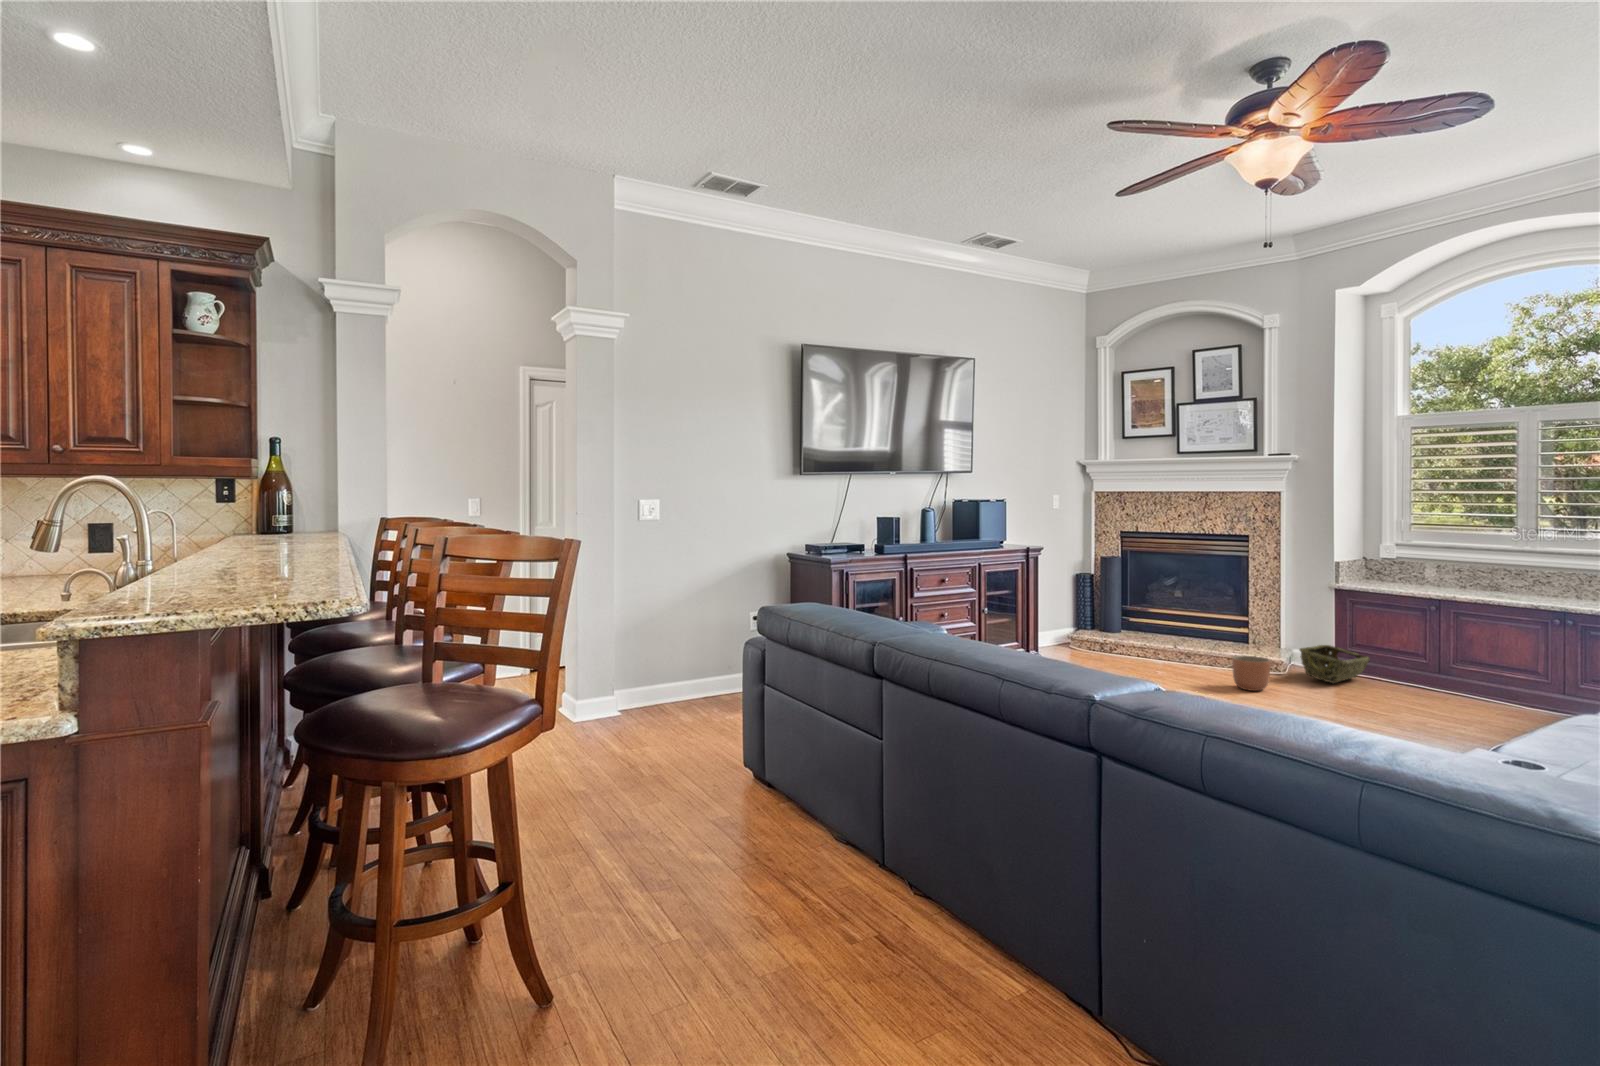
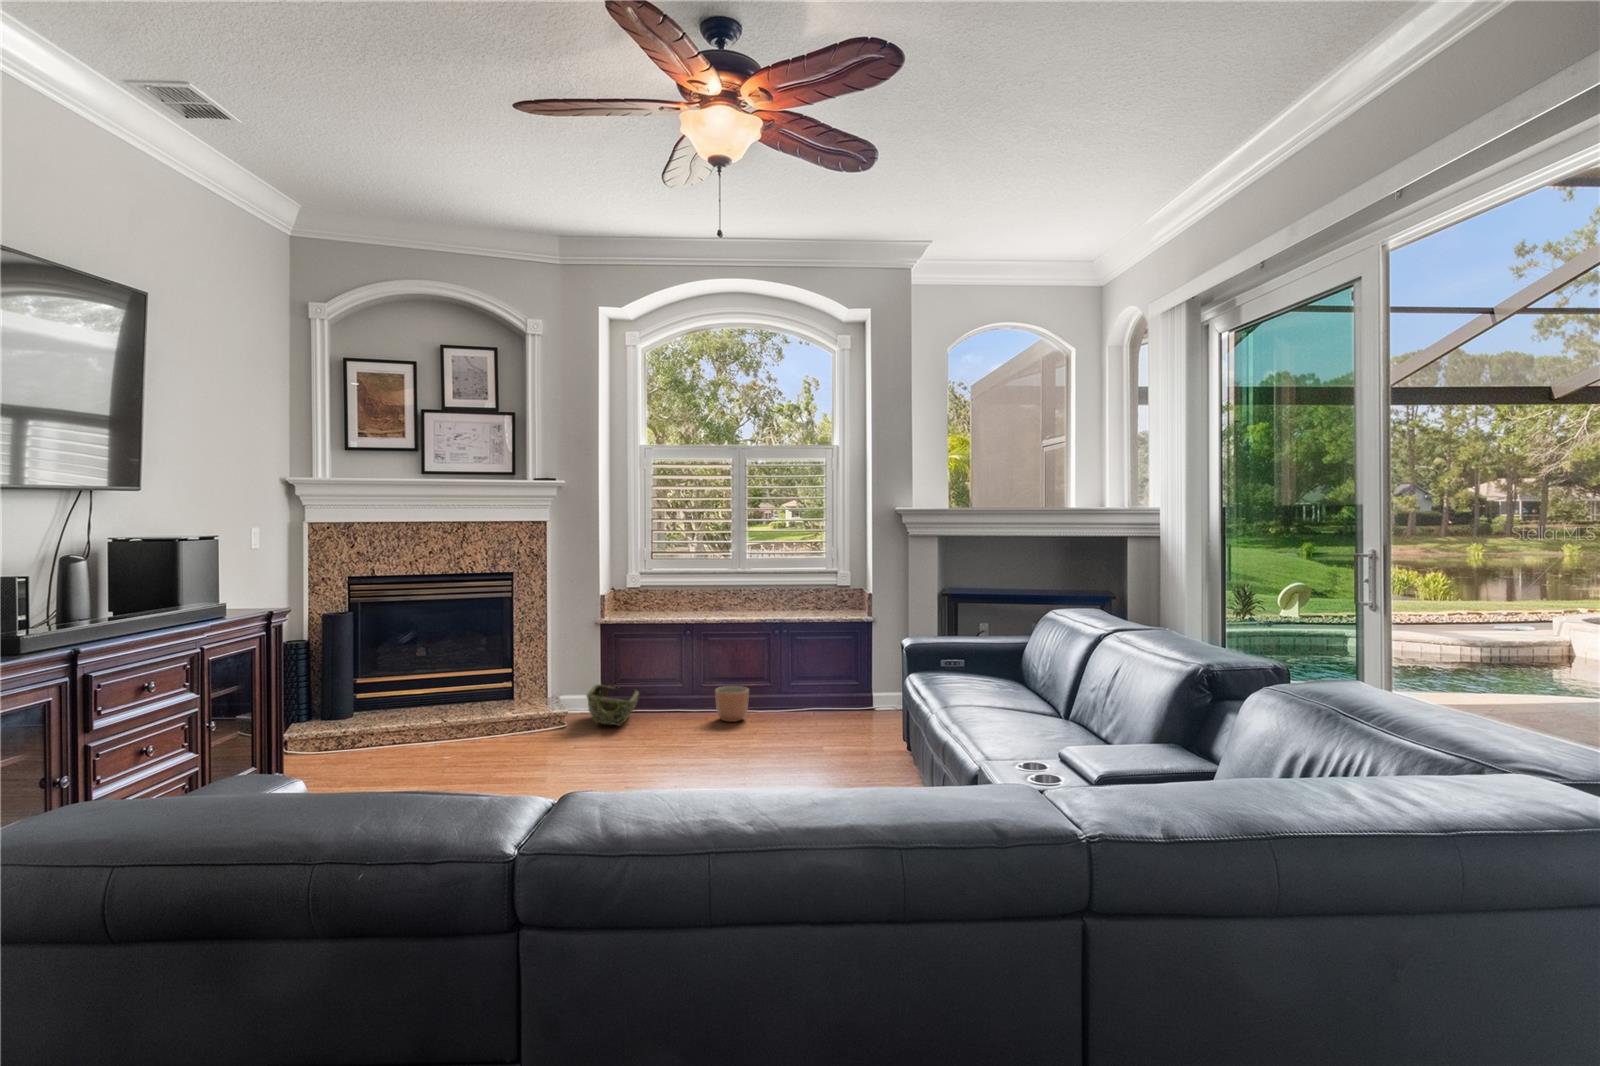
planter: present [1232,656,1271,691] -> present [715,686,749,722]

